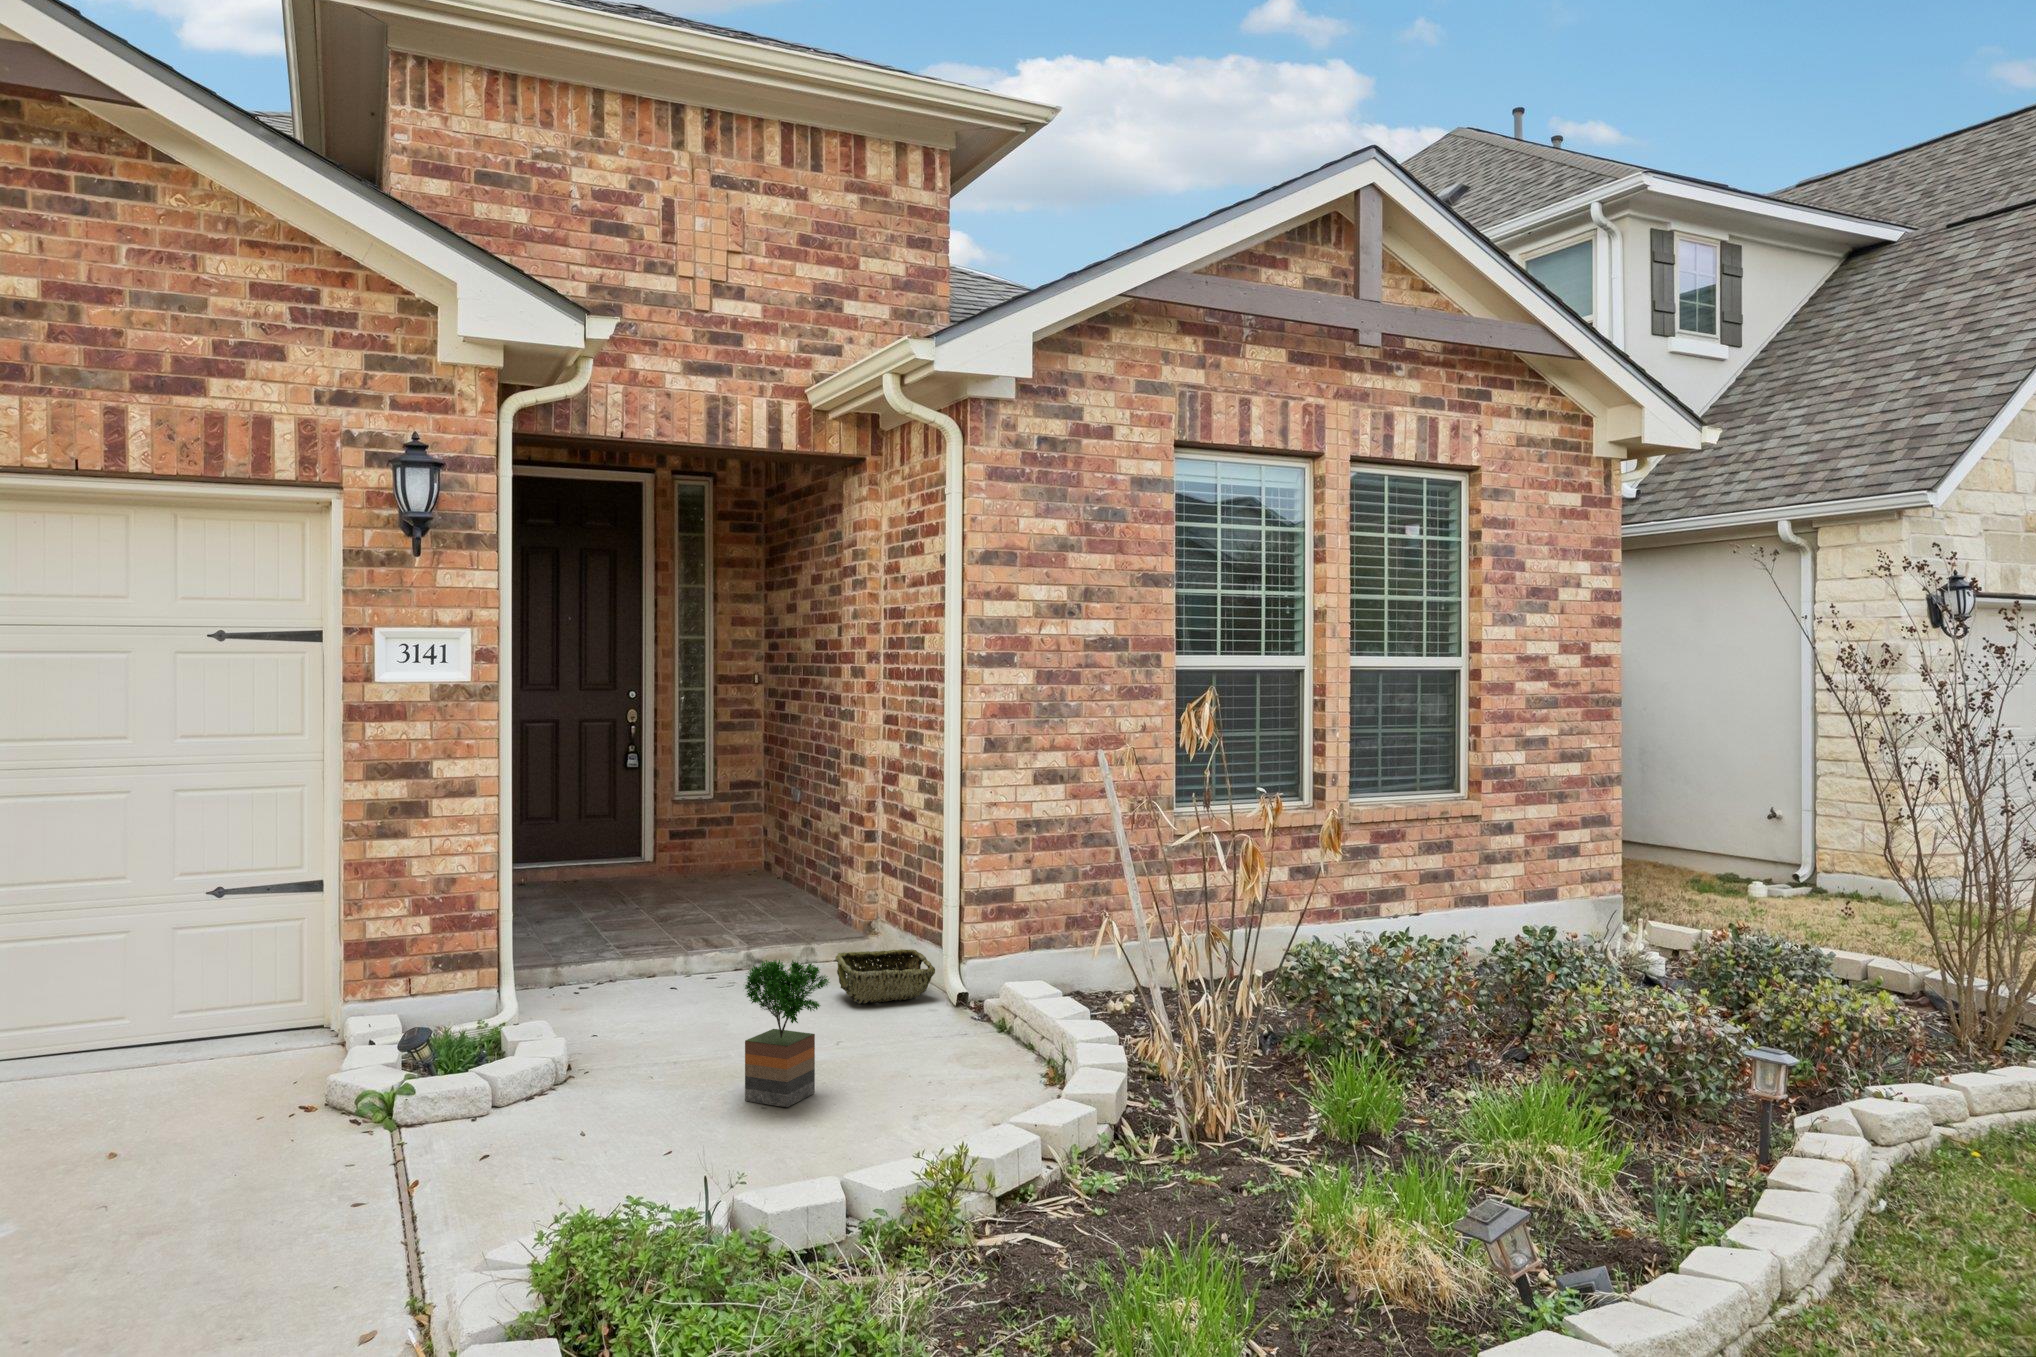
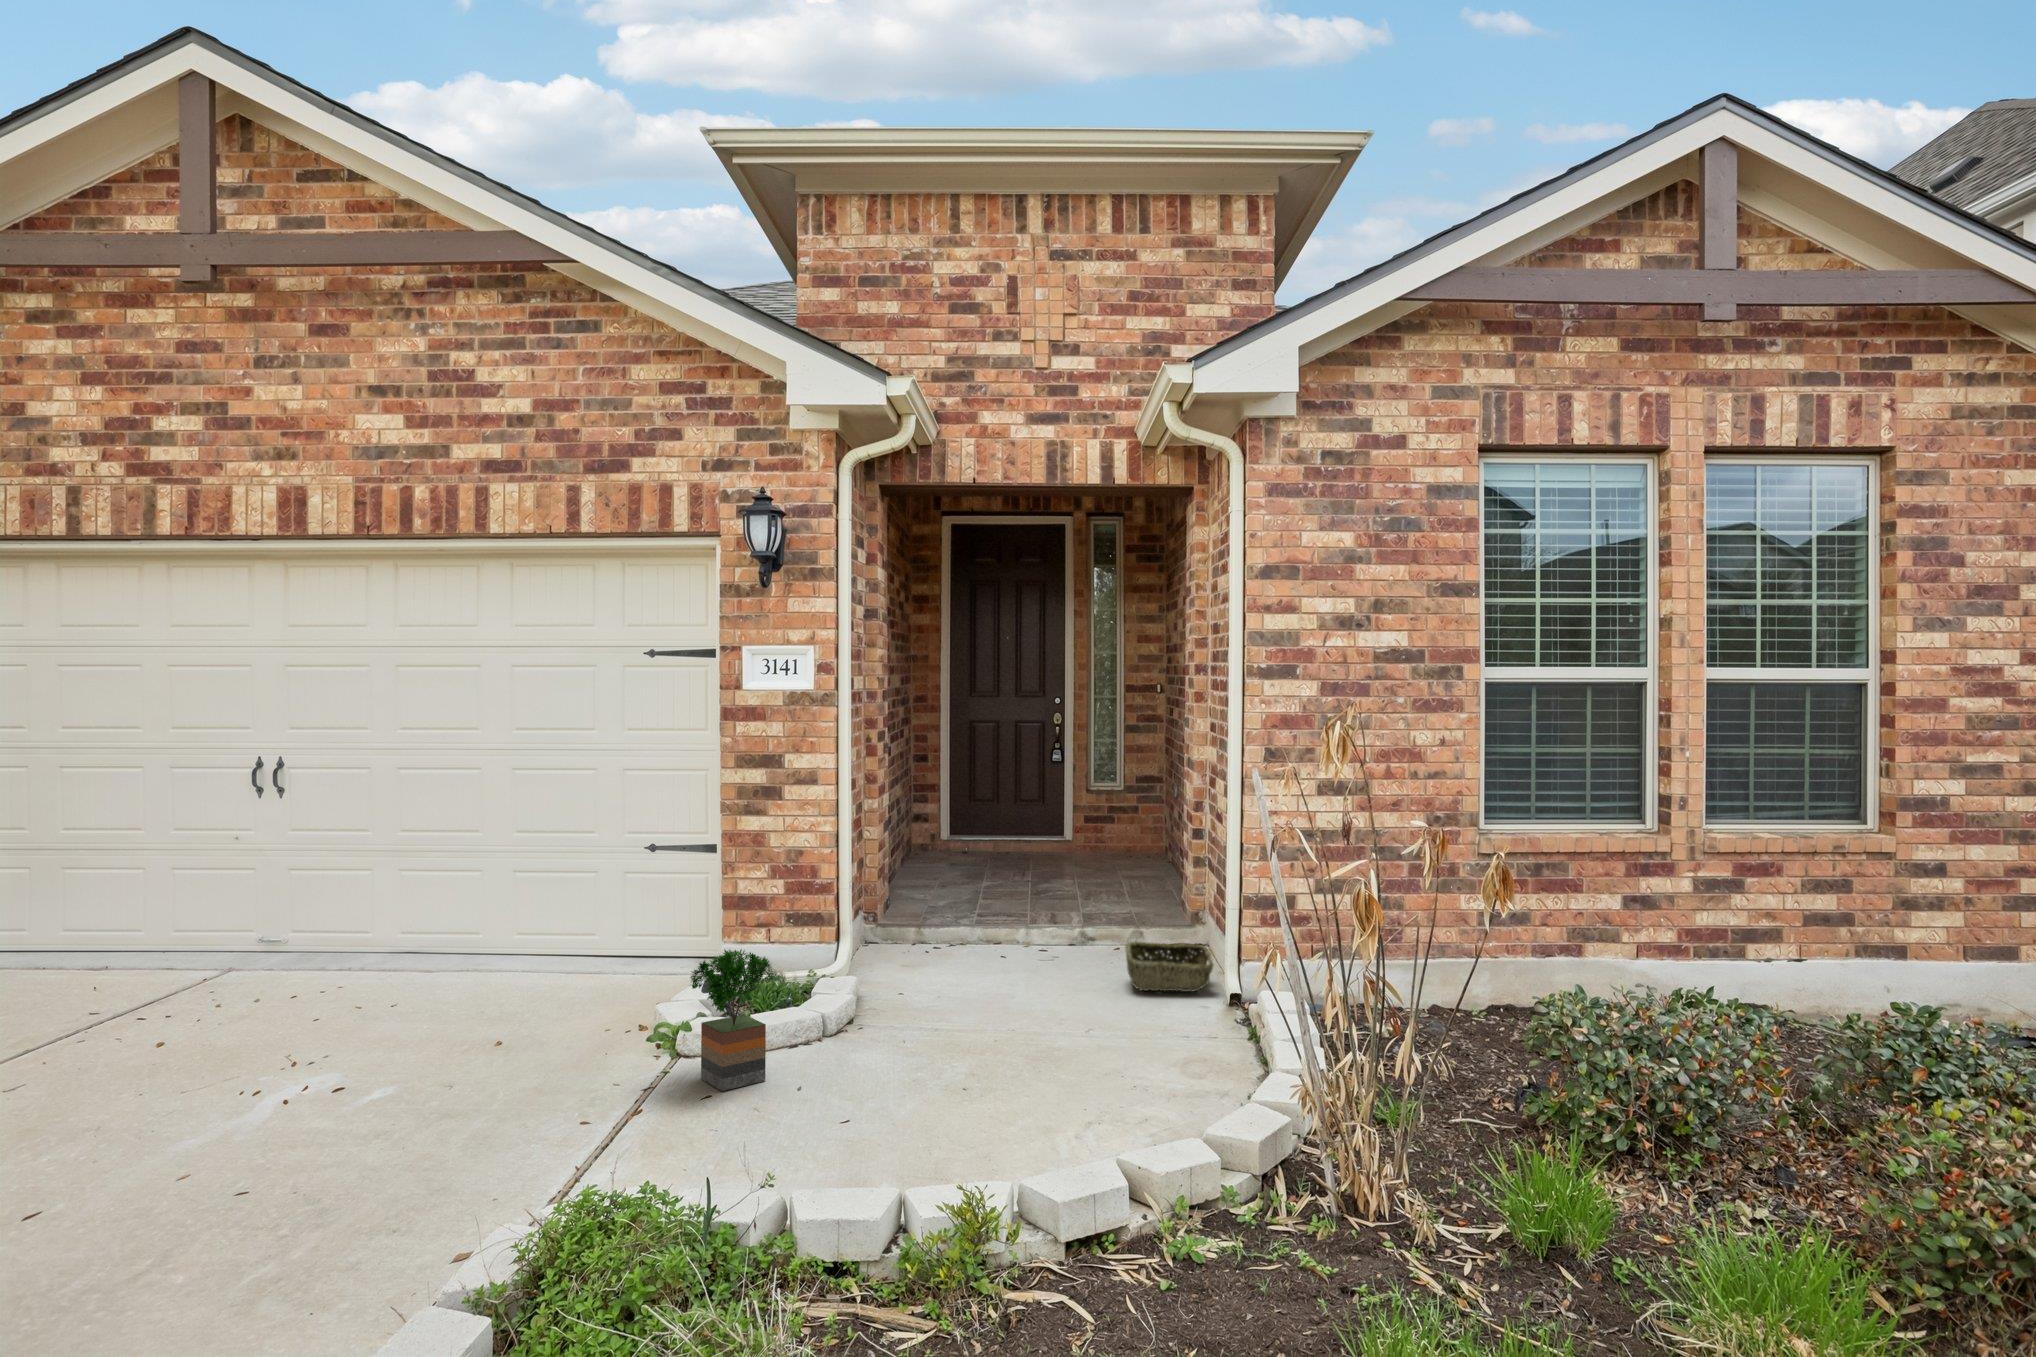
potted tree: present [745,960,830,1107] -> present [690,949,783,1091]

